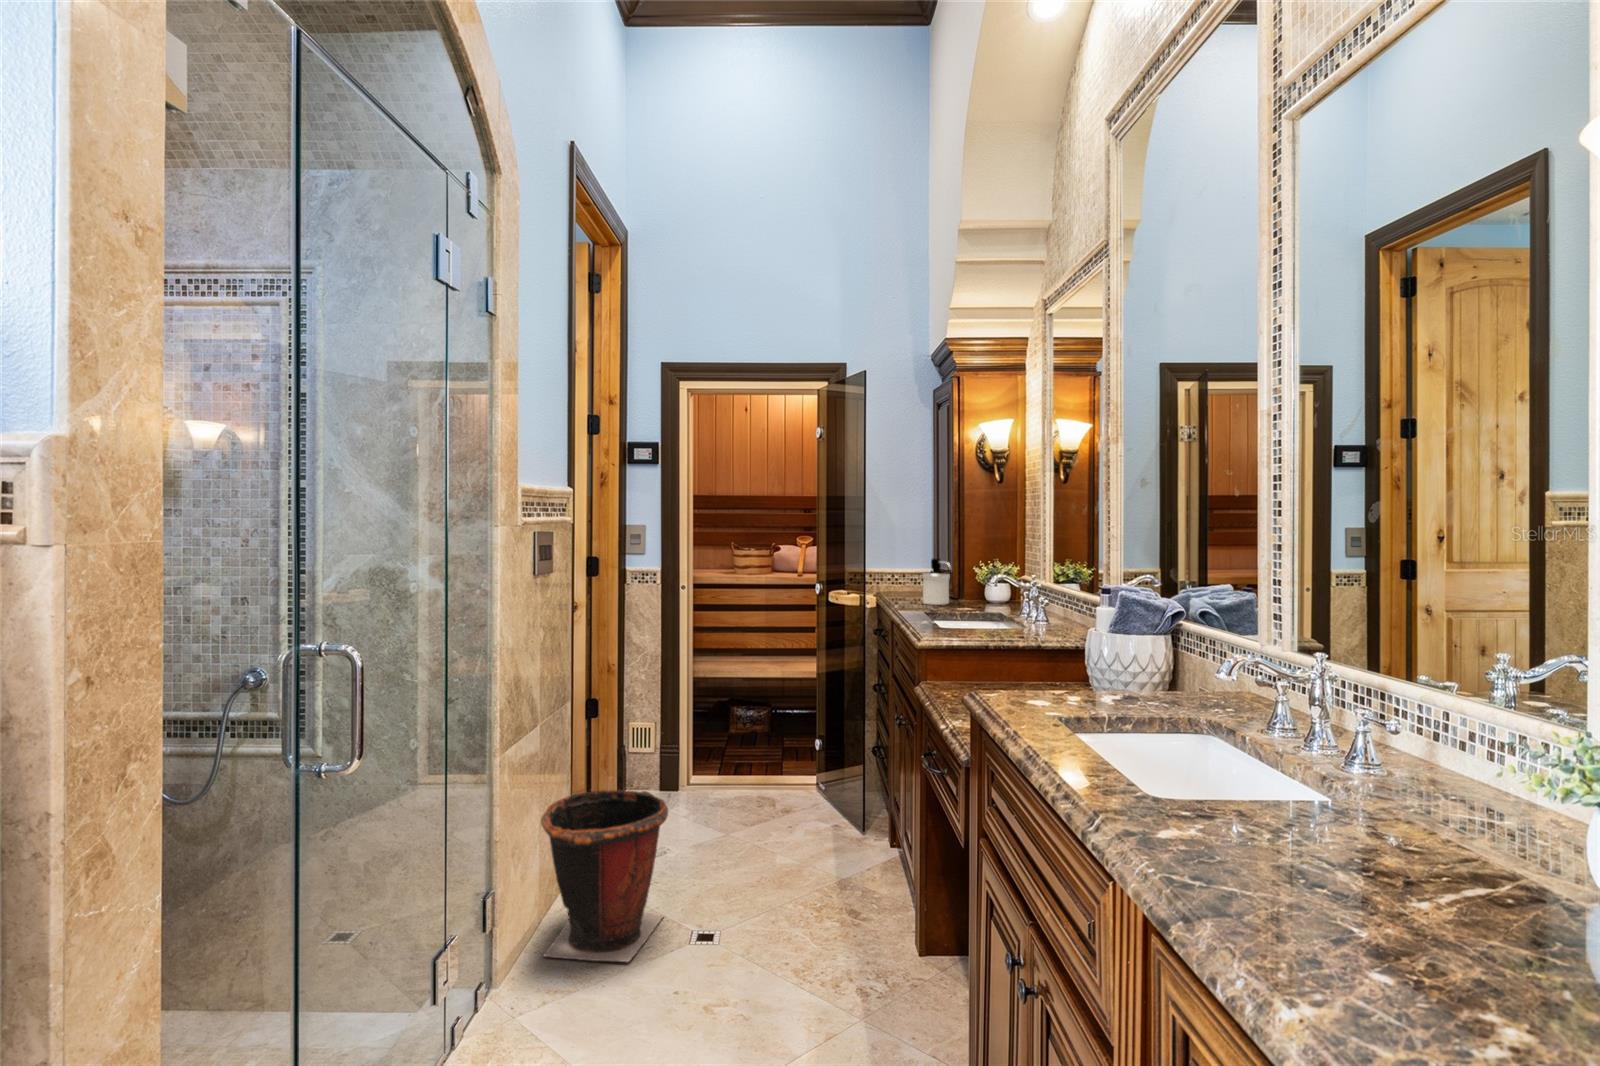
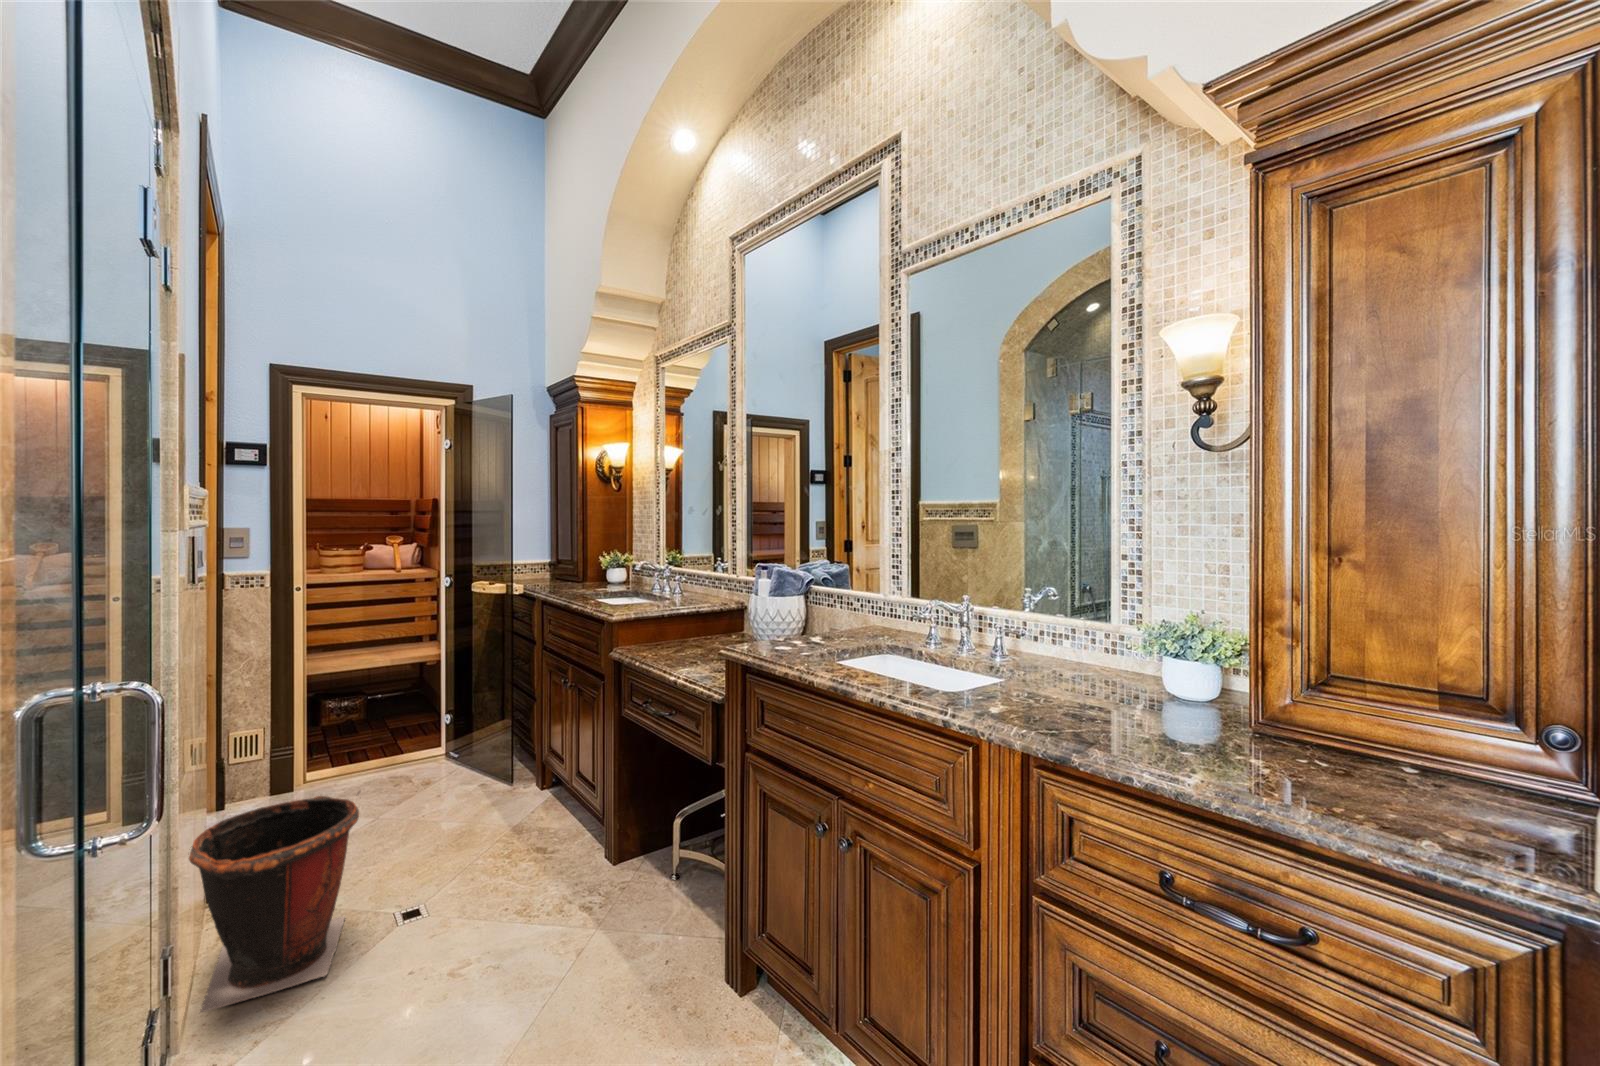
soap dispenser: present [922,558,951,605] -> none [559,551,587,588]

